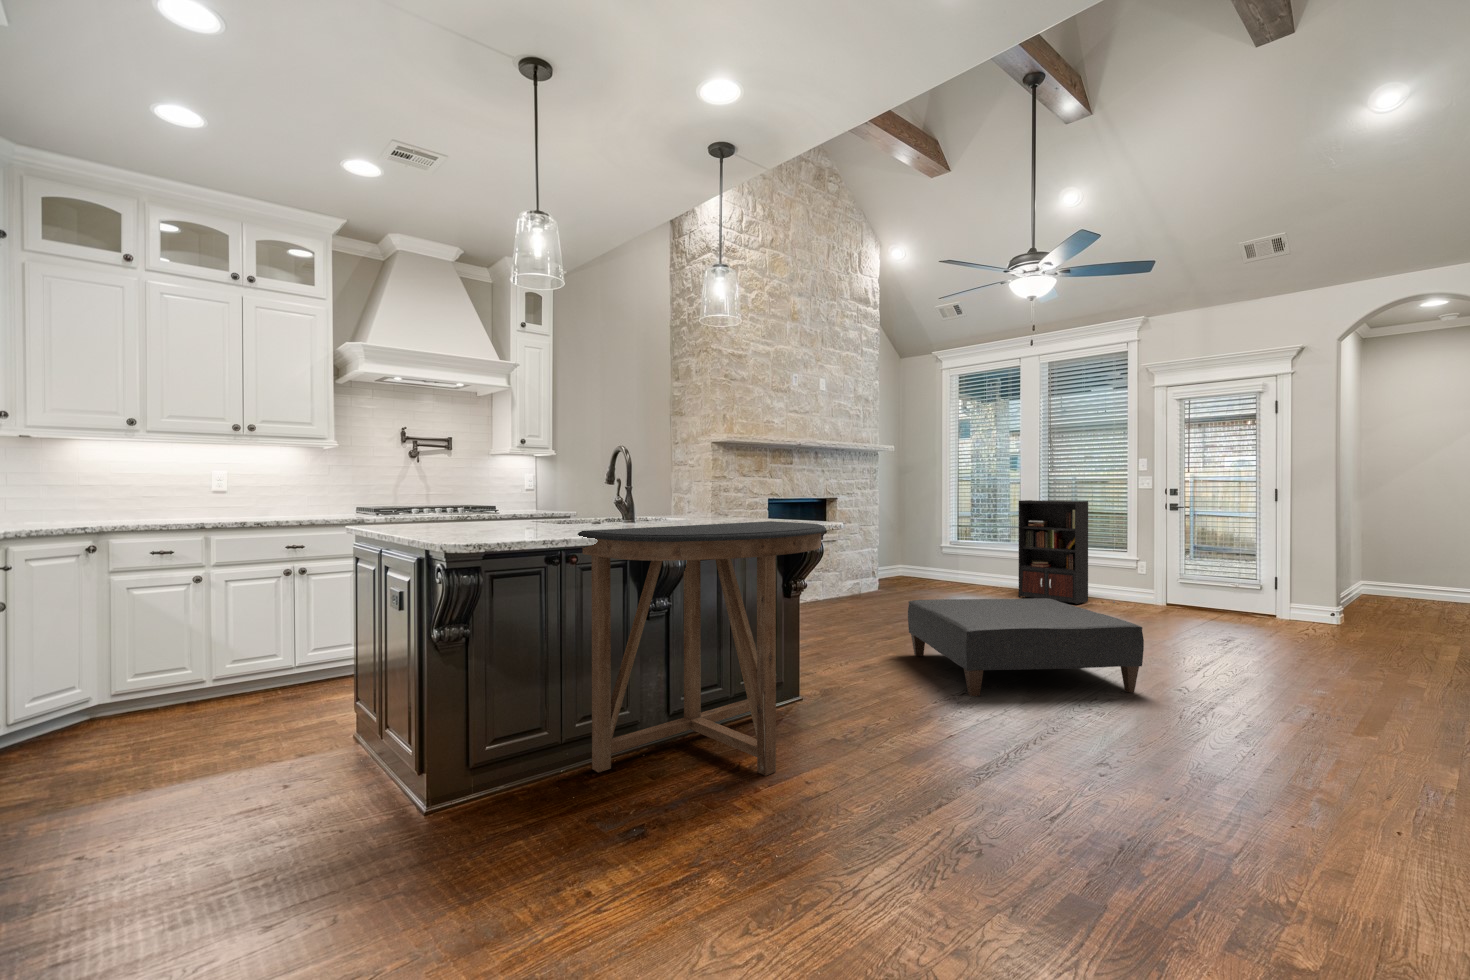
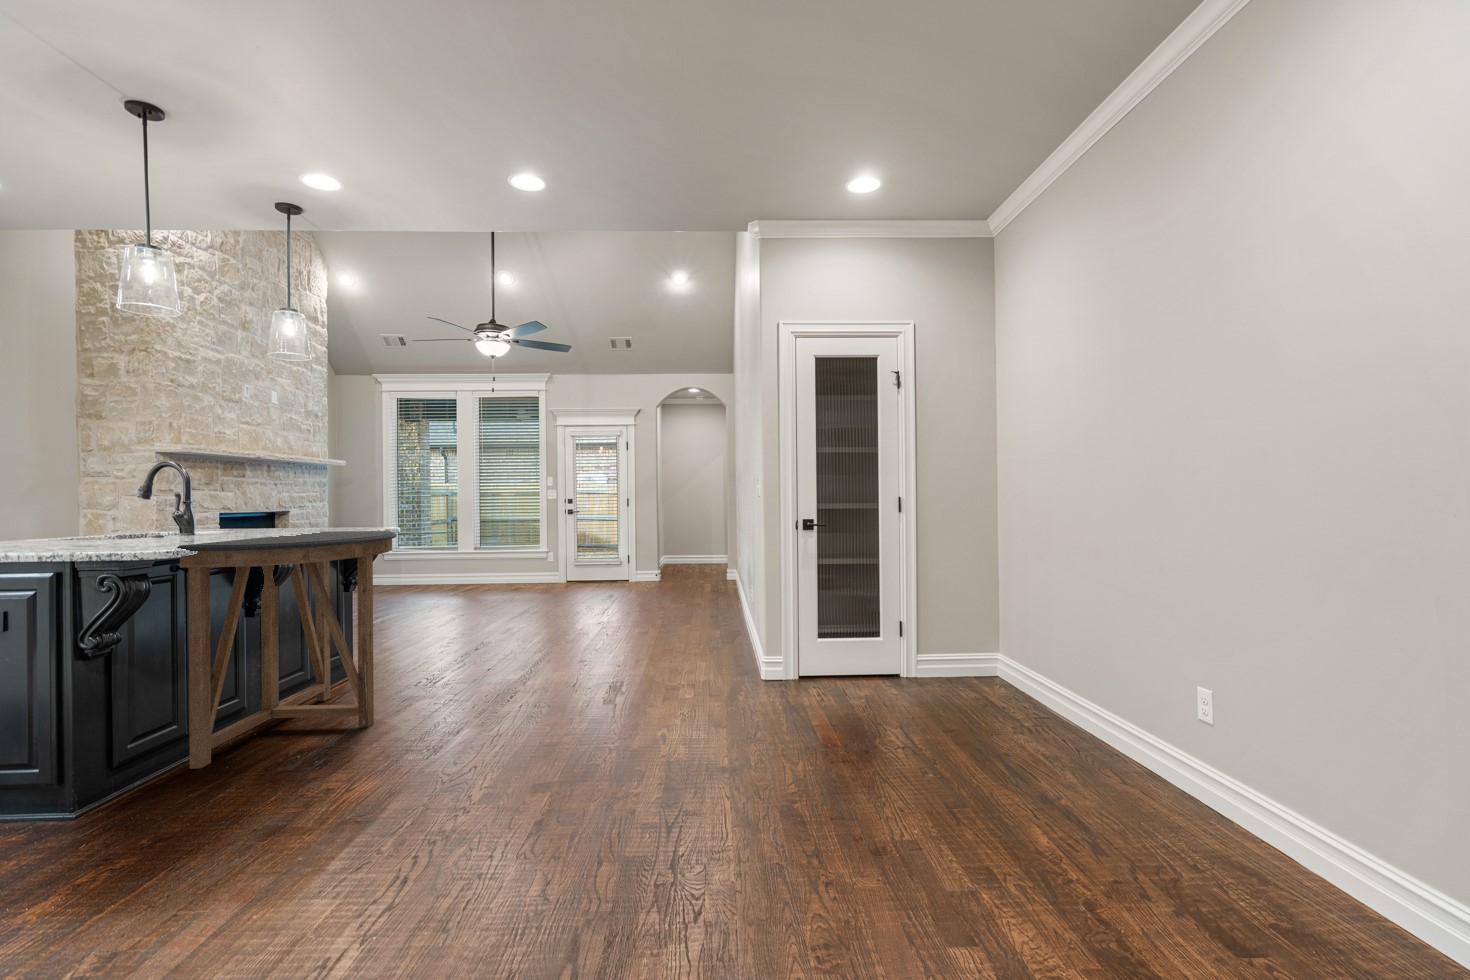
bookcase: present [1019,500,1115,604] -> none [460,509,533,590]
ottoman: present [908,598,1144,696] -> none [405,581,580,655]

